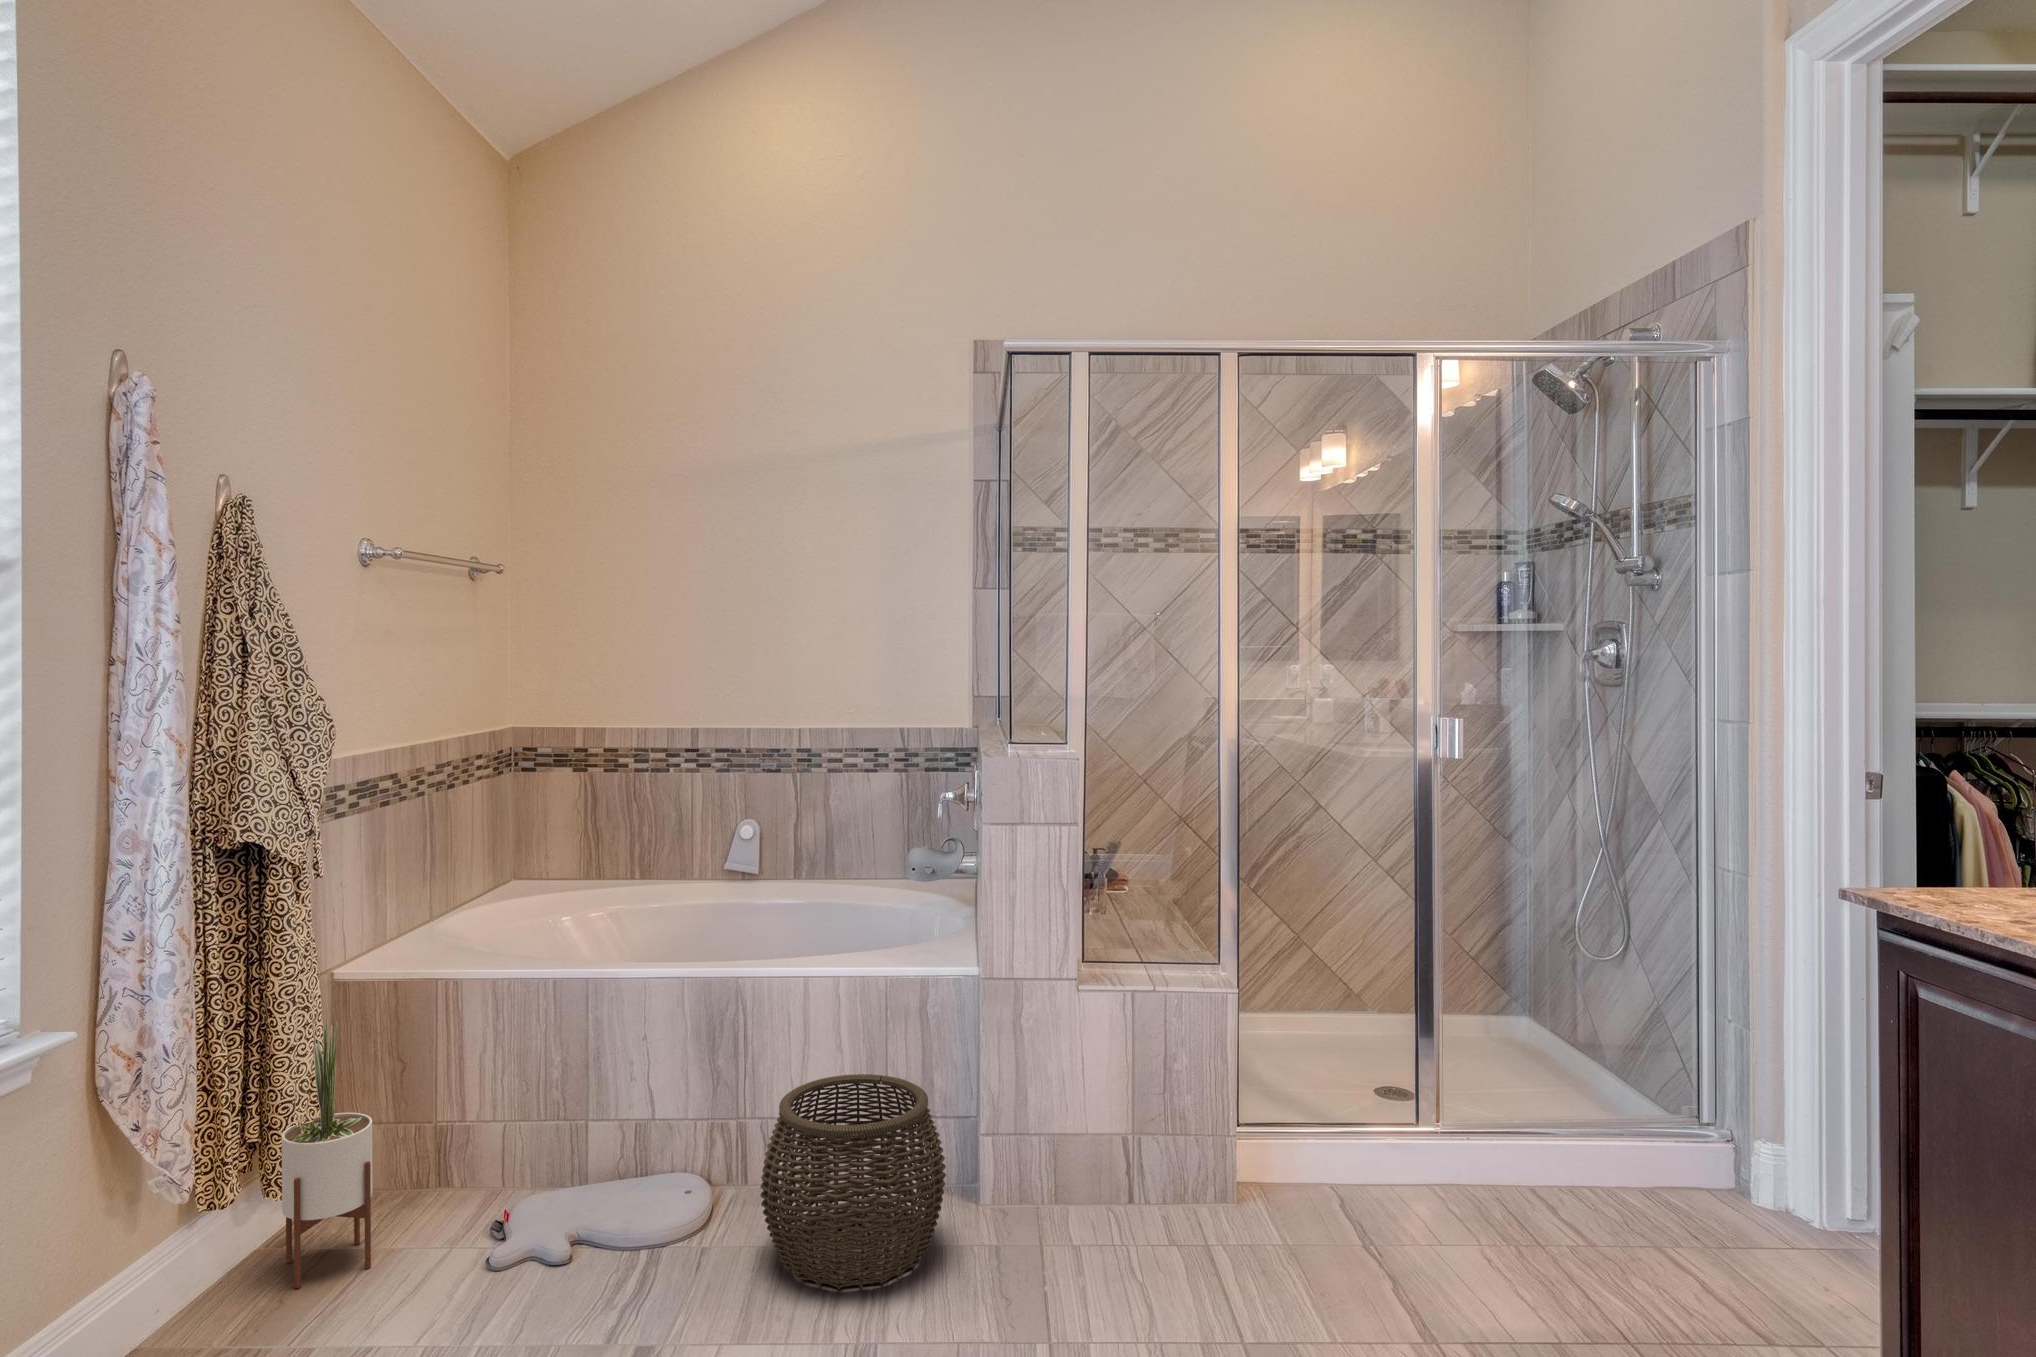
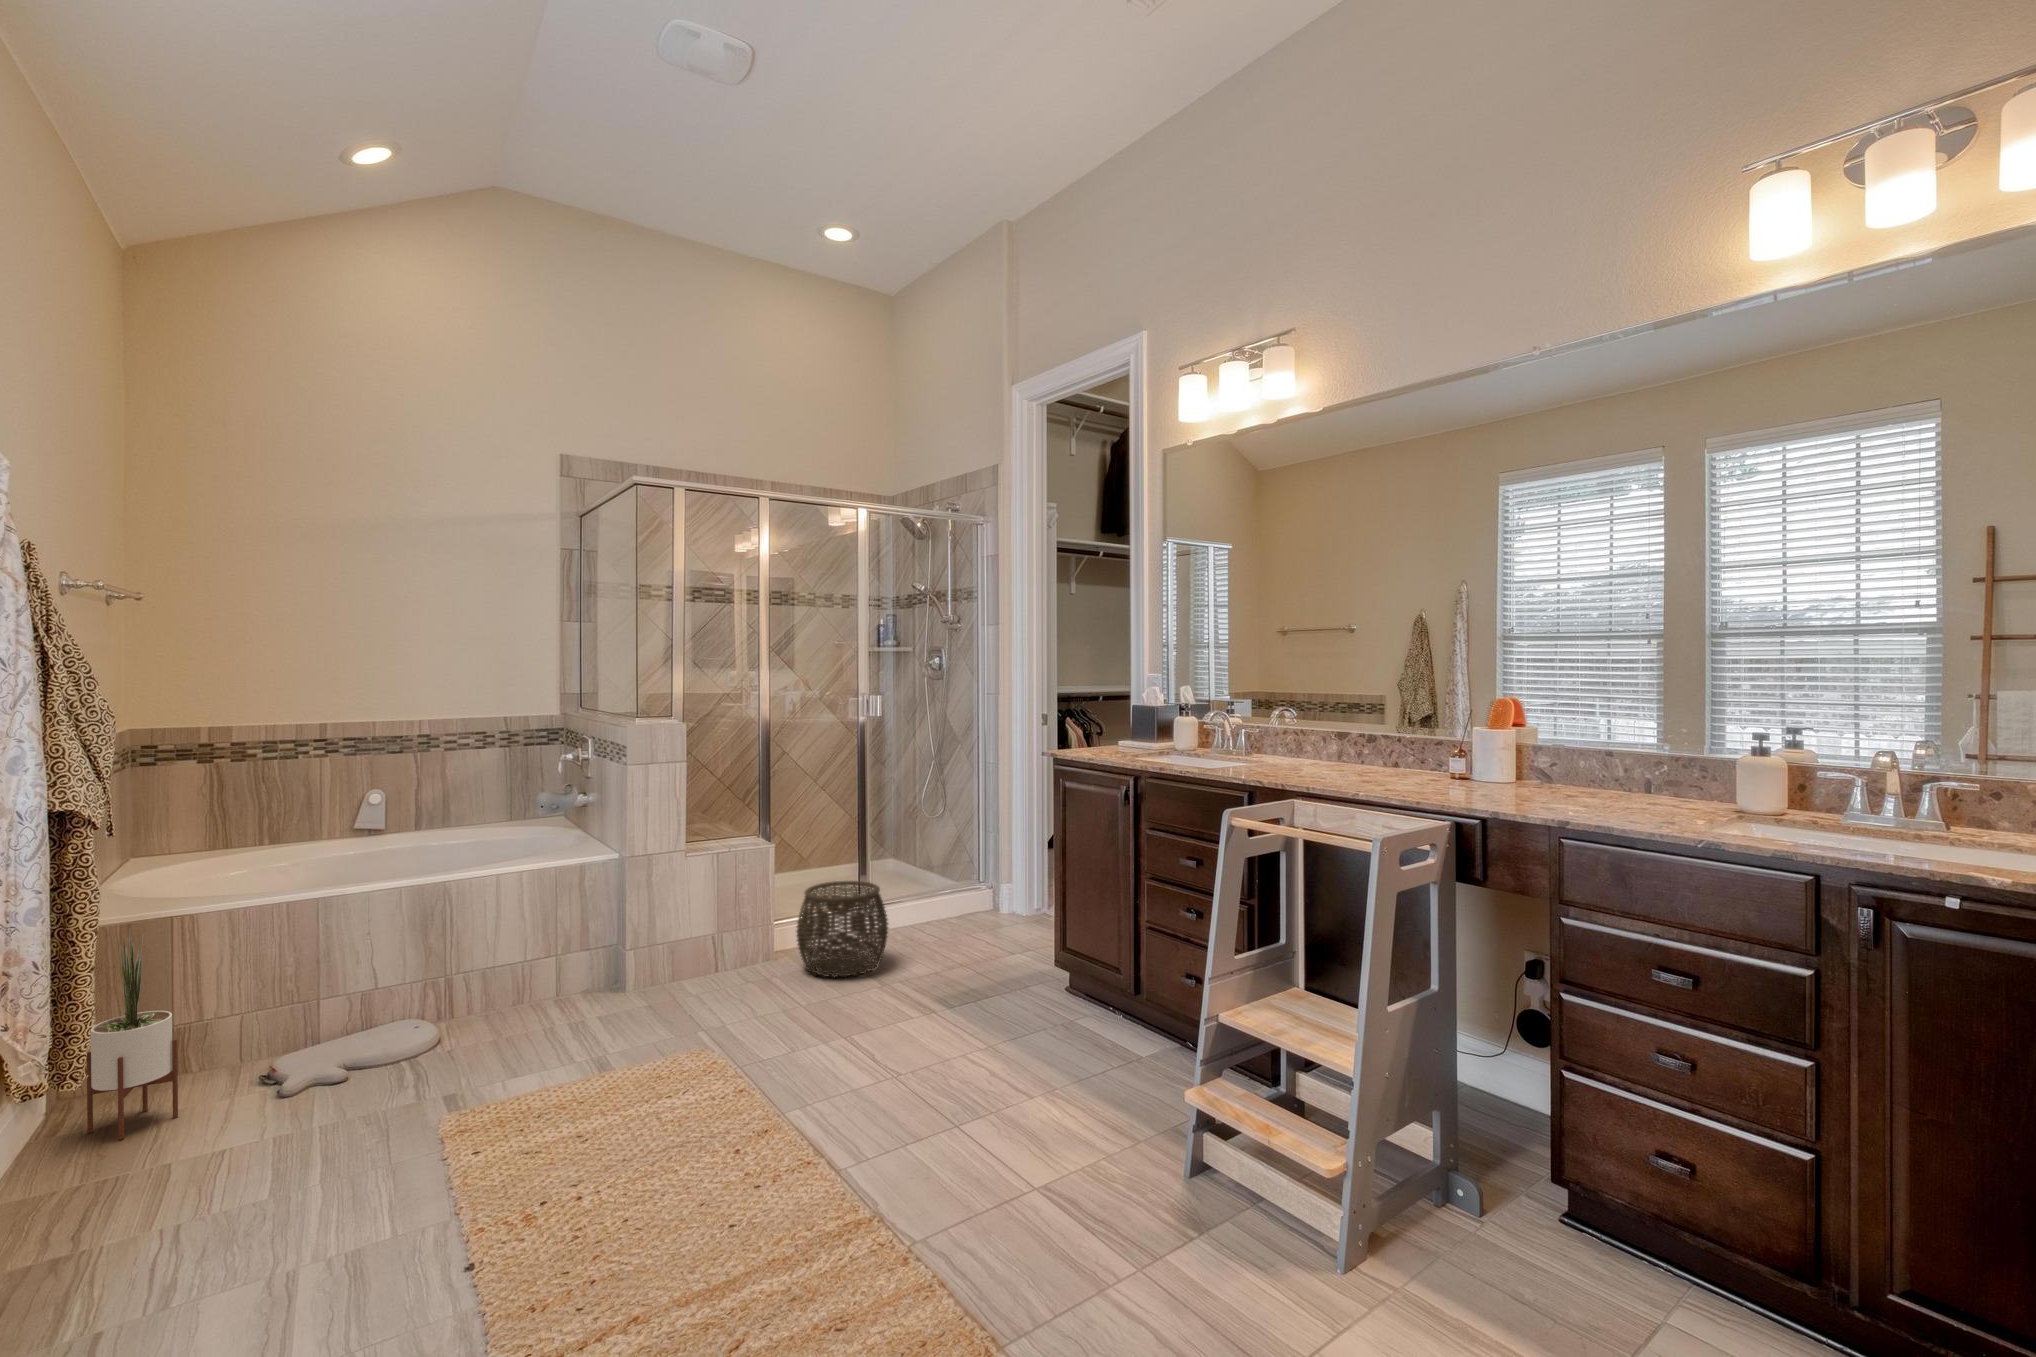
woven basket: present [760,1074,946,1289] -> present [796,881,888,977]

